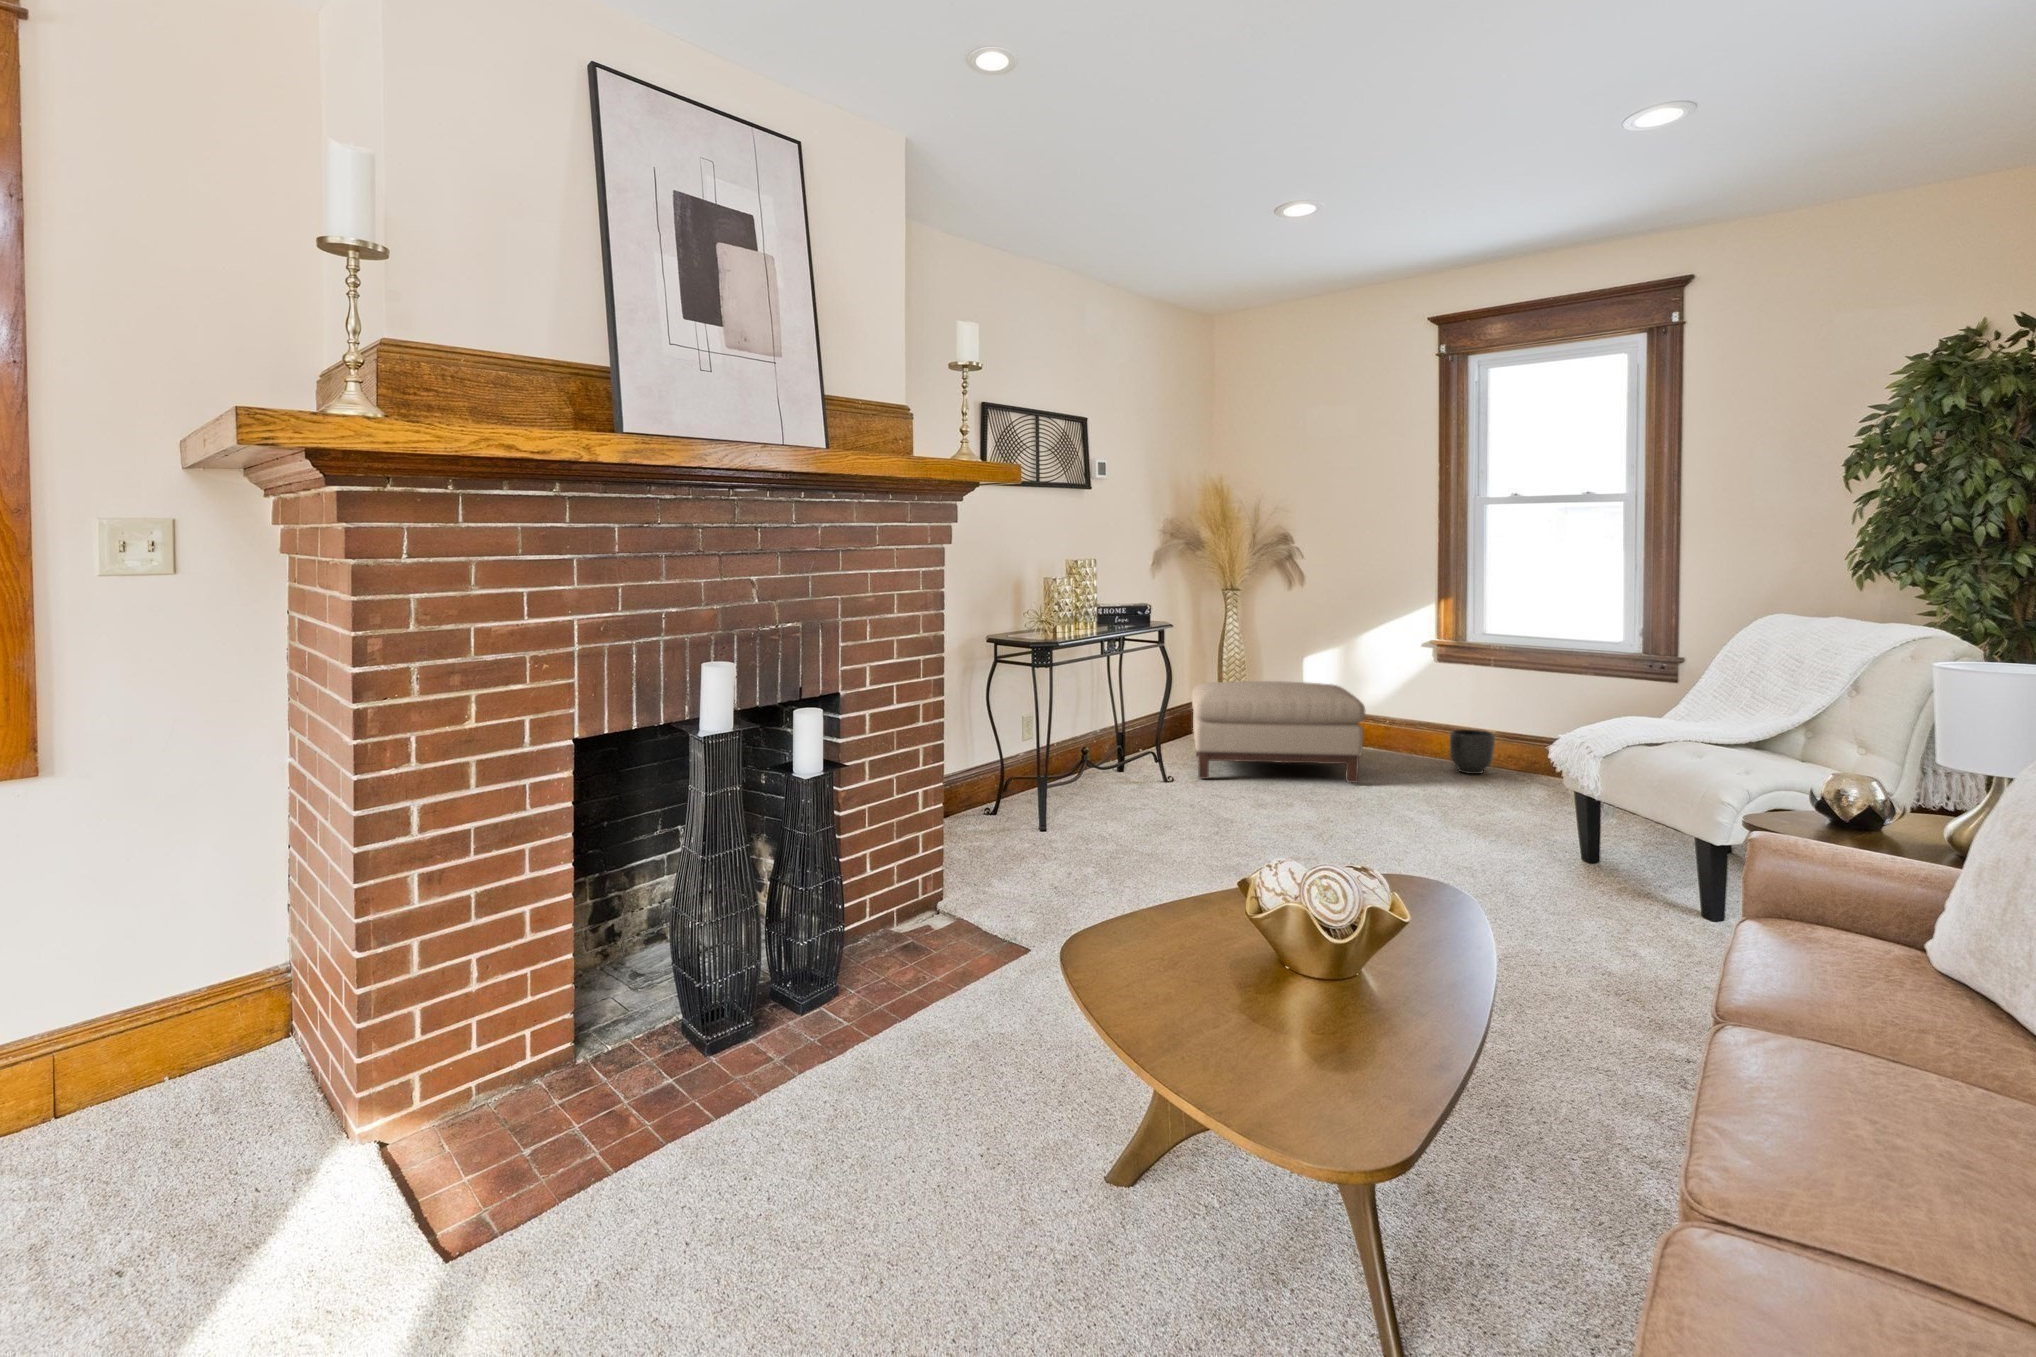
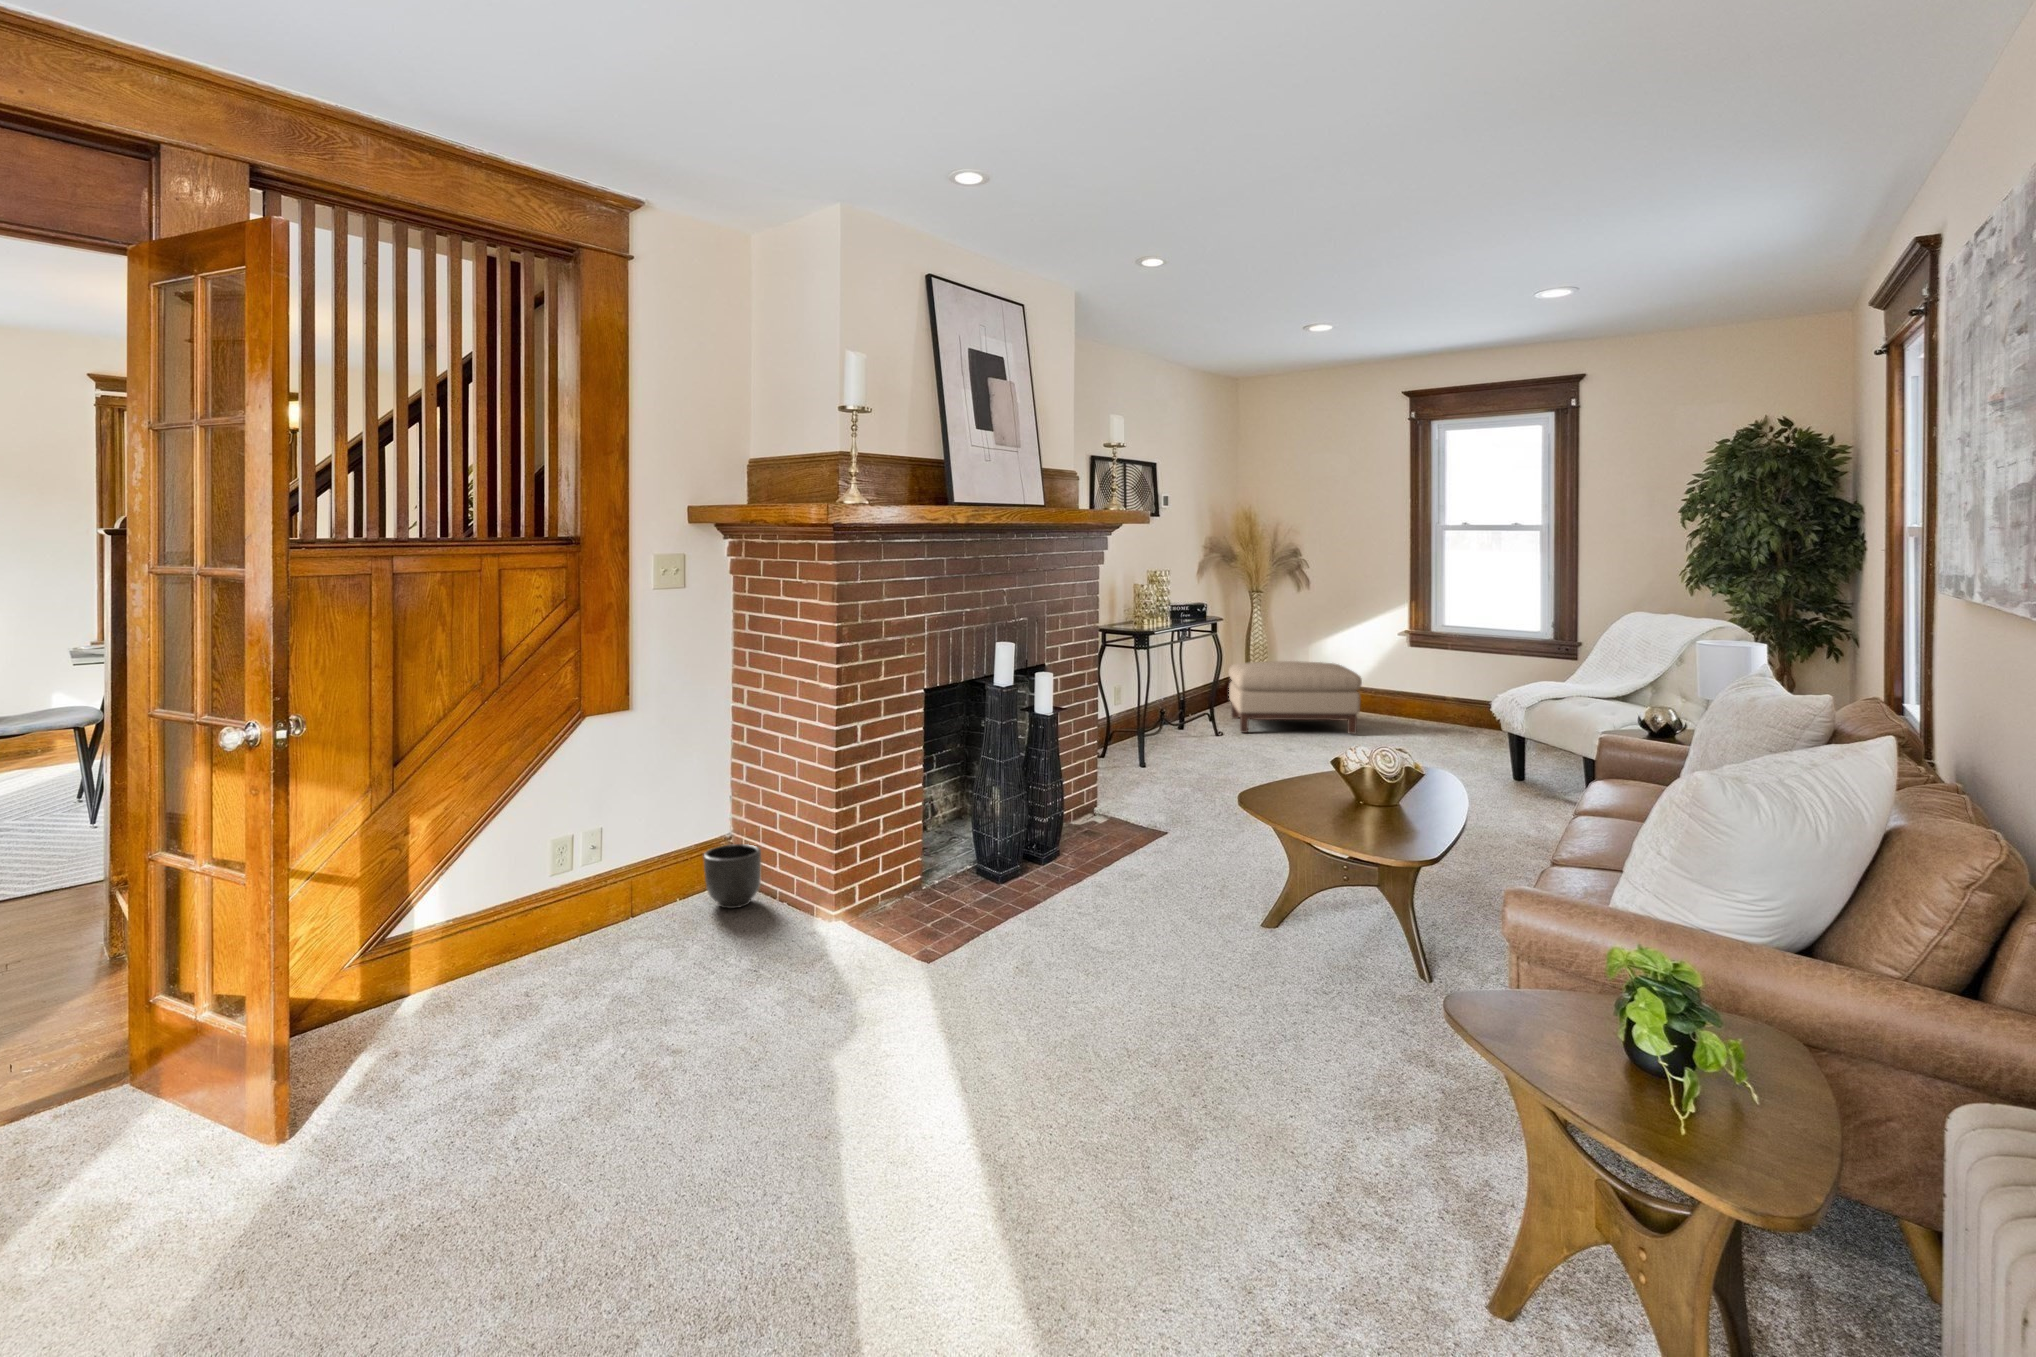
planter: present [1450,729,1495,774] -> present [703,844,761,909]

